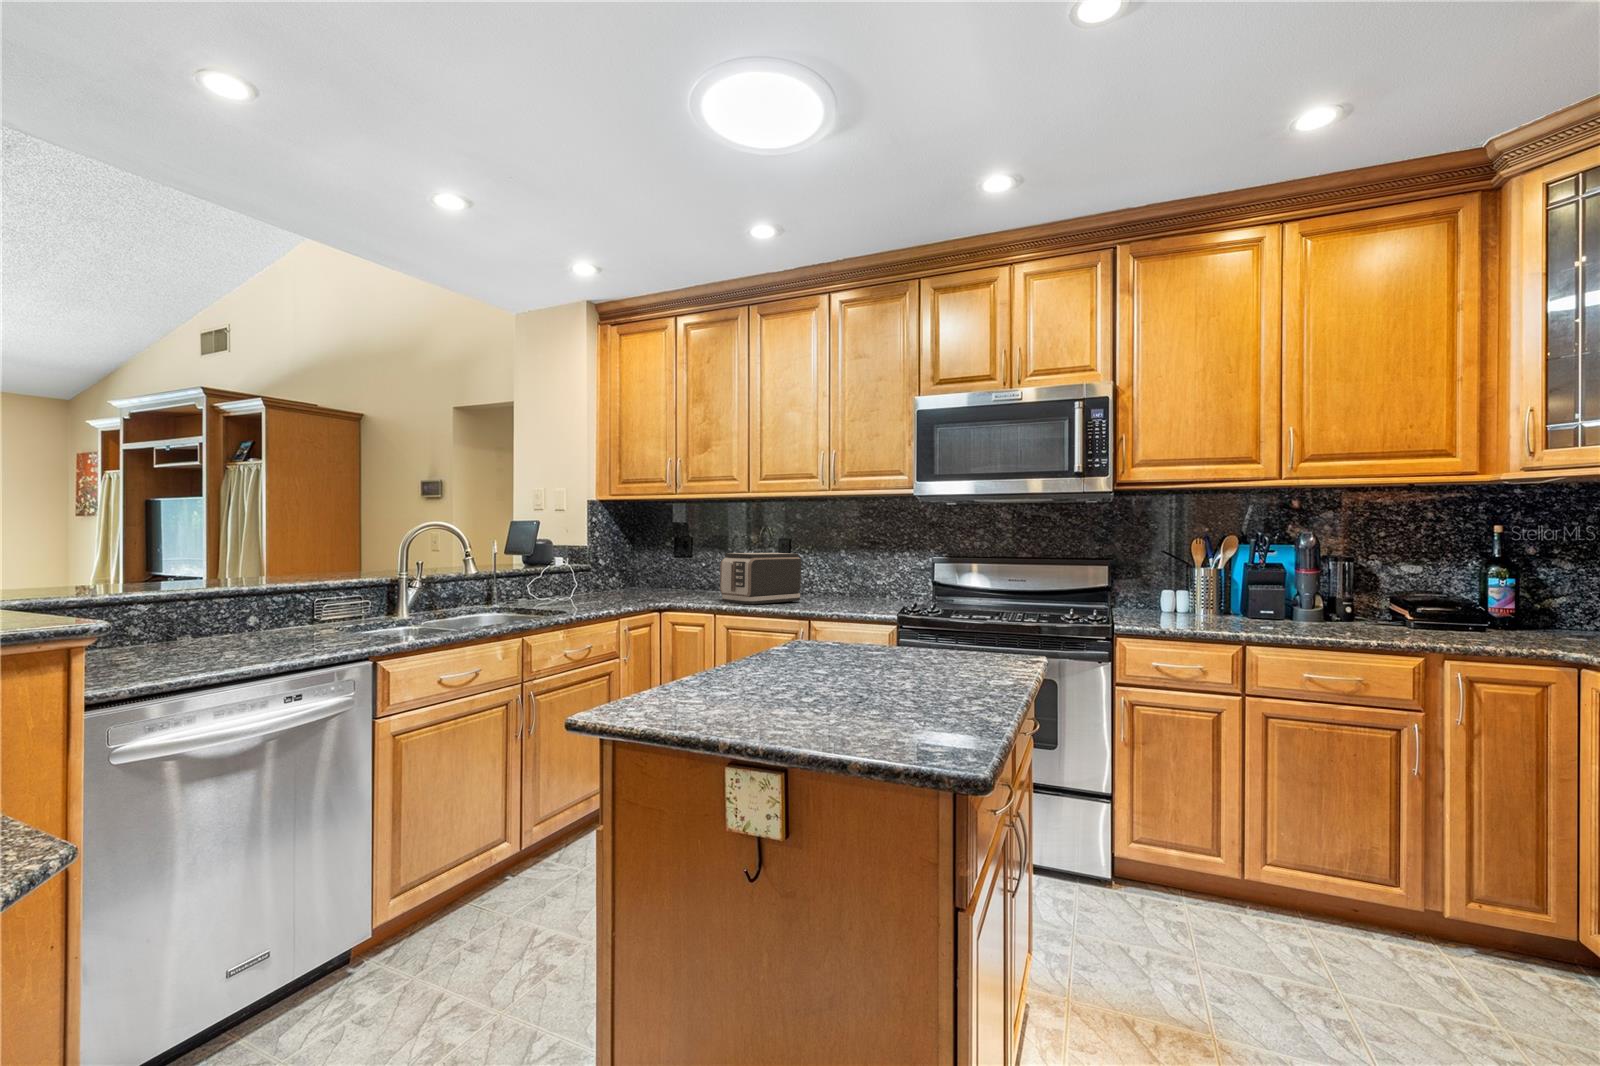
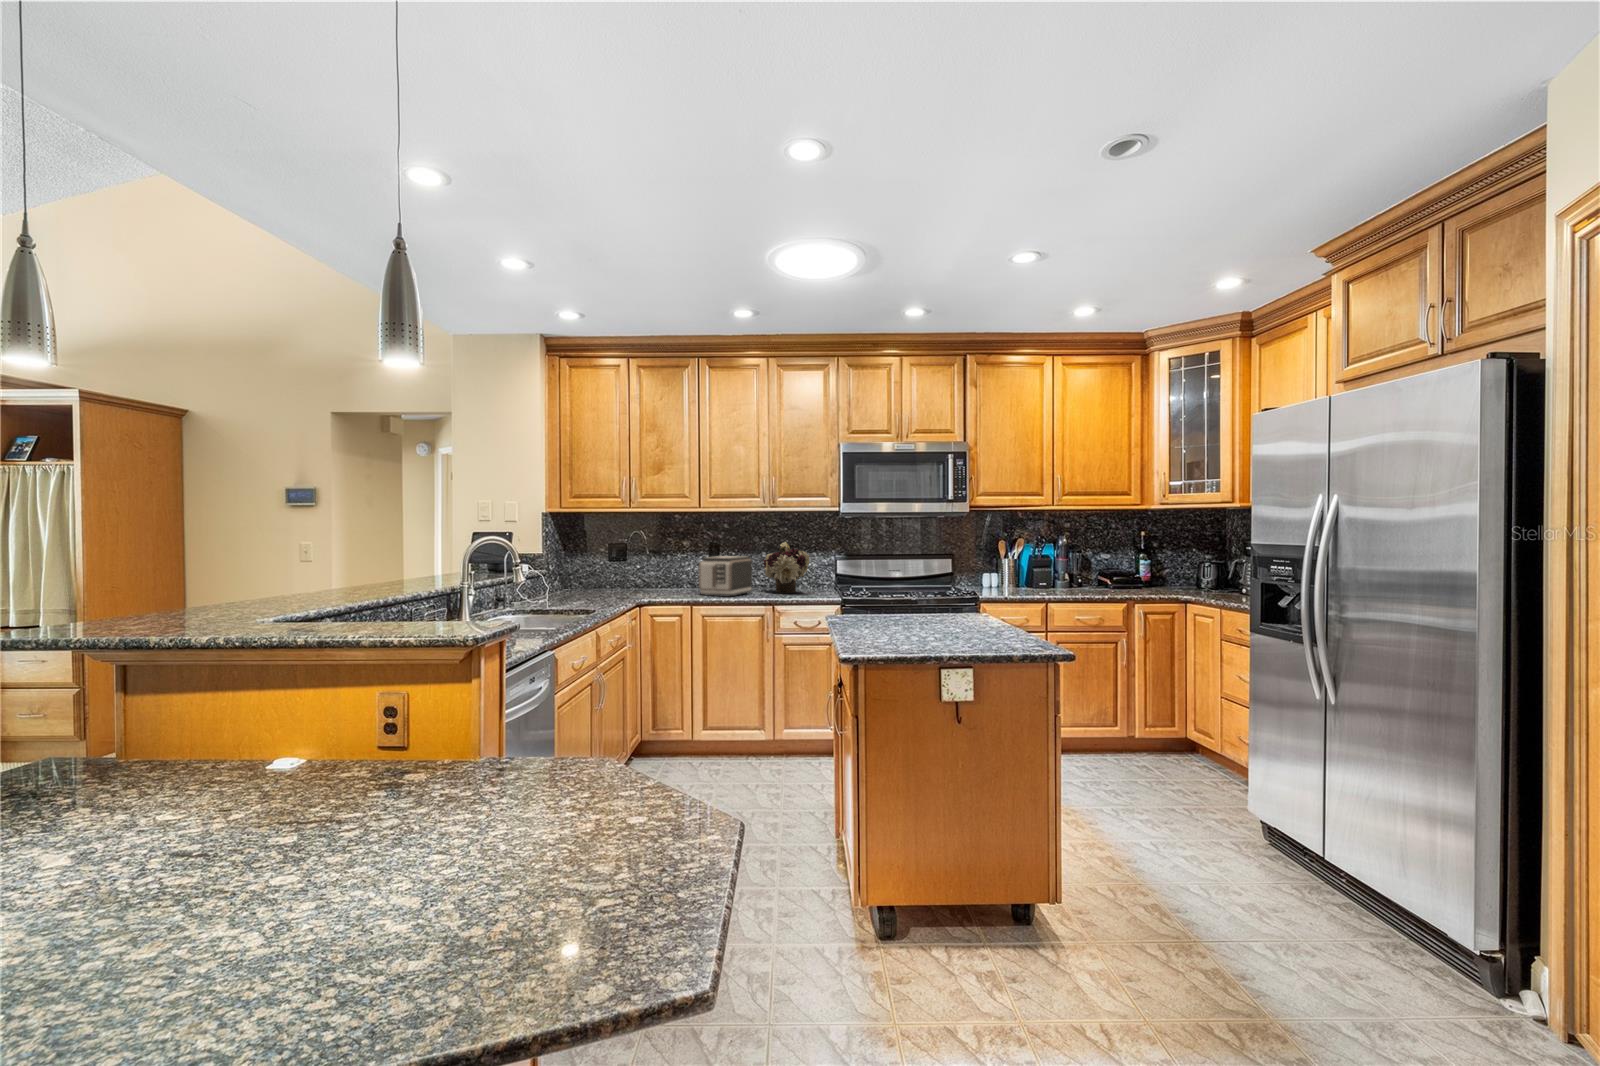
flower arrangement: none [831,536,891,604] -> present [763,542,809,593]

